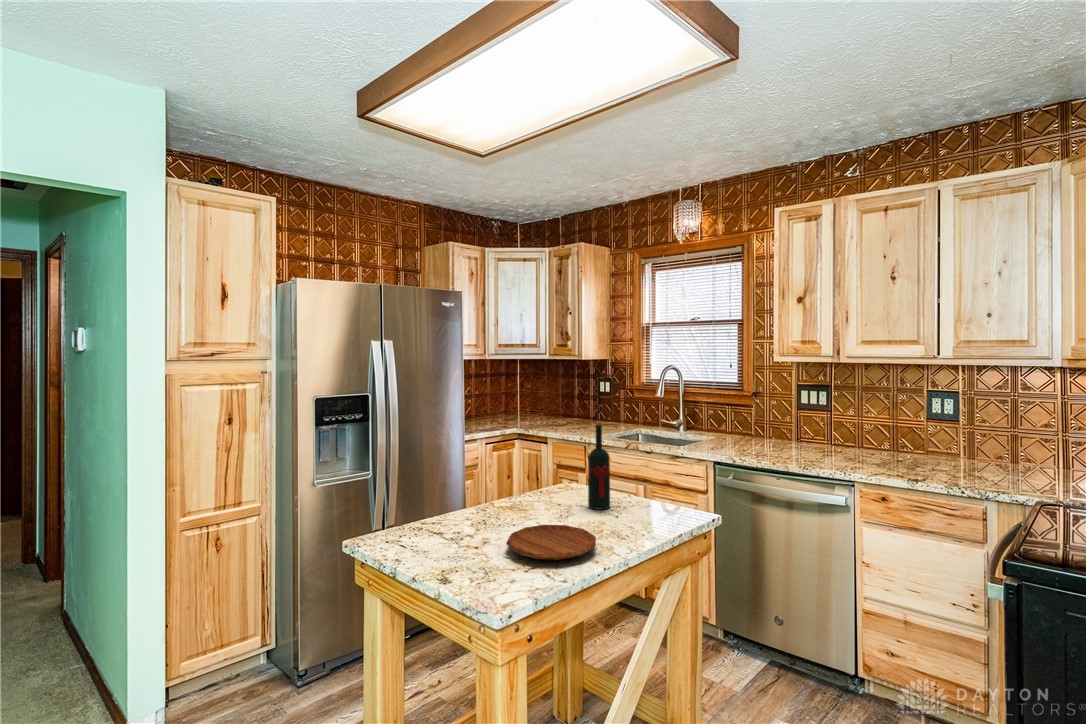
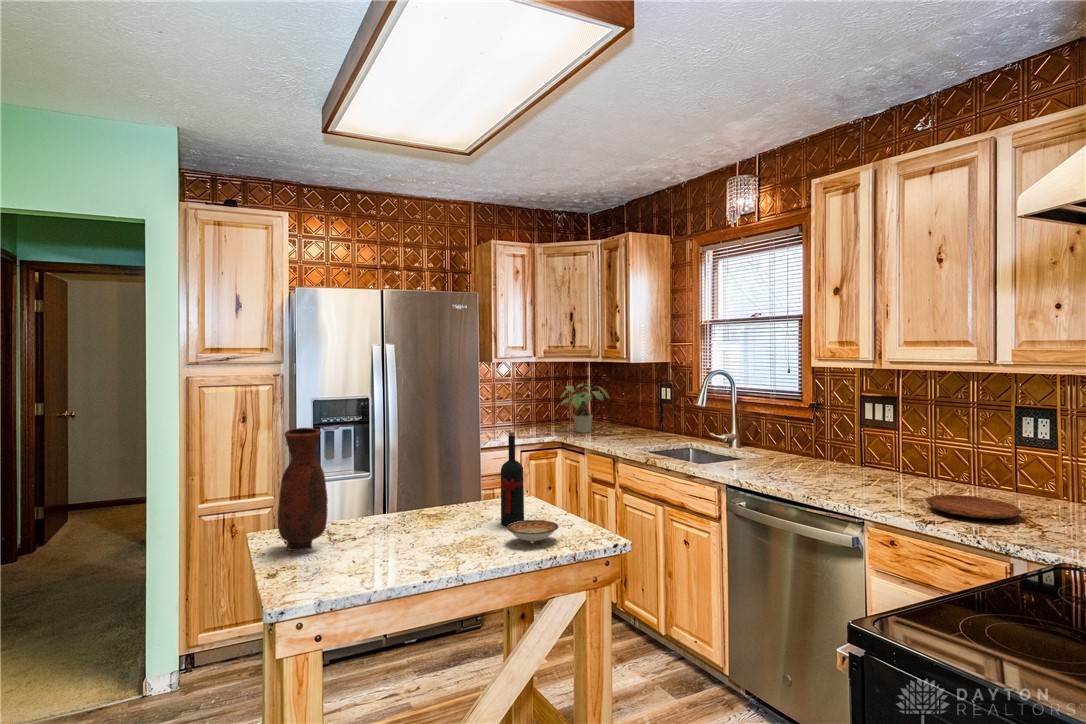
potted plant: none [514,378,557,423] -> present [560,383,609,433]
vase: none [408,424,460,554] -> present [278,428,328,551]
ceramic bowl: none [621,501,666,522] -> present [507,520,559,542]
tray: present [506,525,596,560] -> present [926,495,1022,519]

